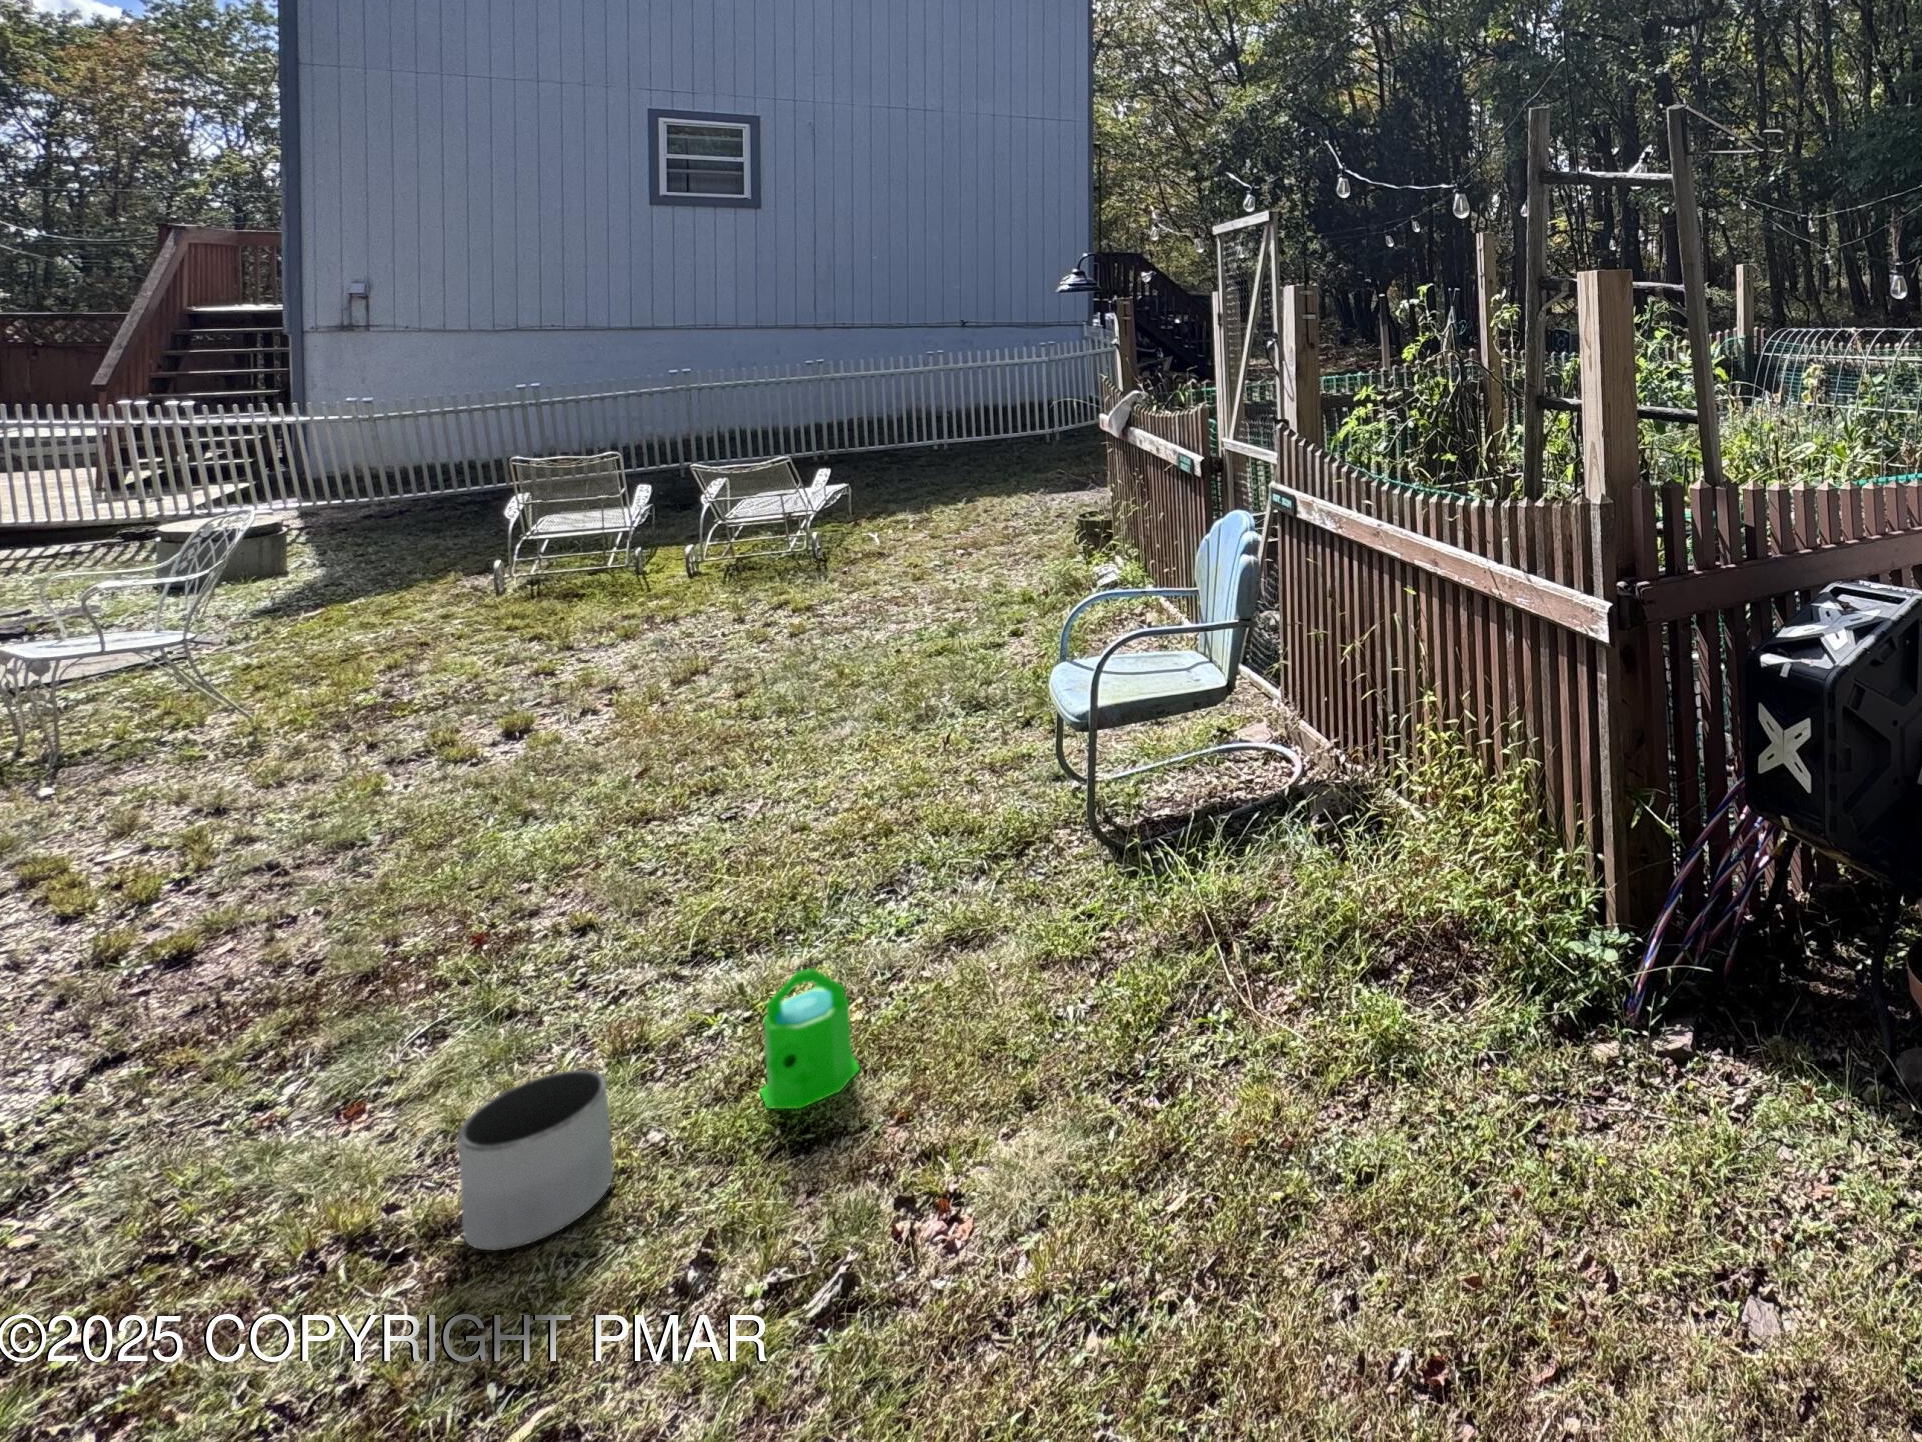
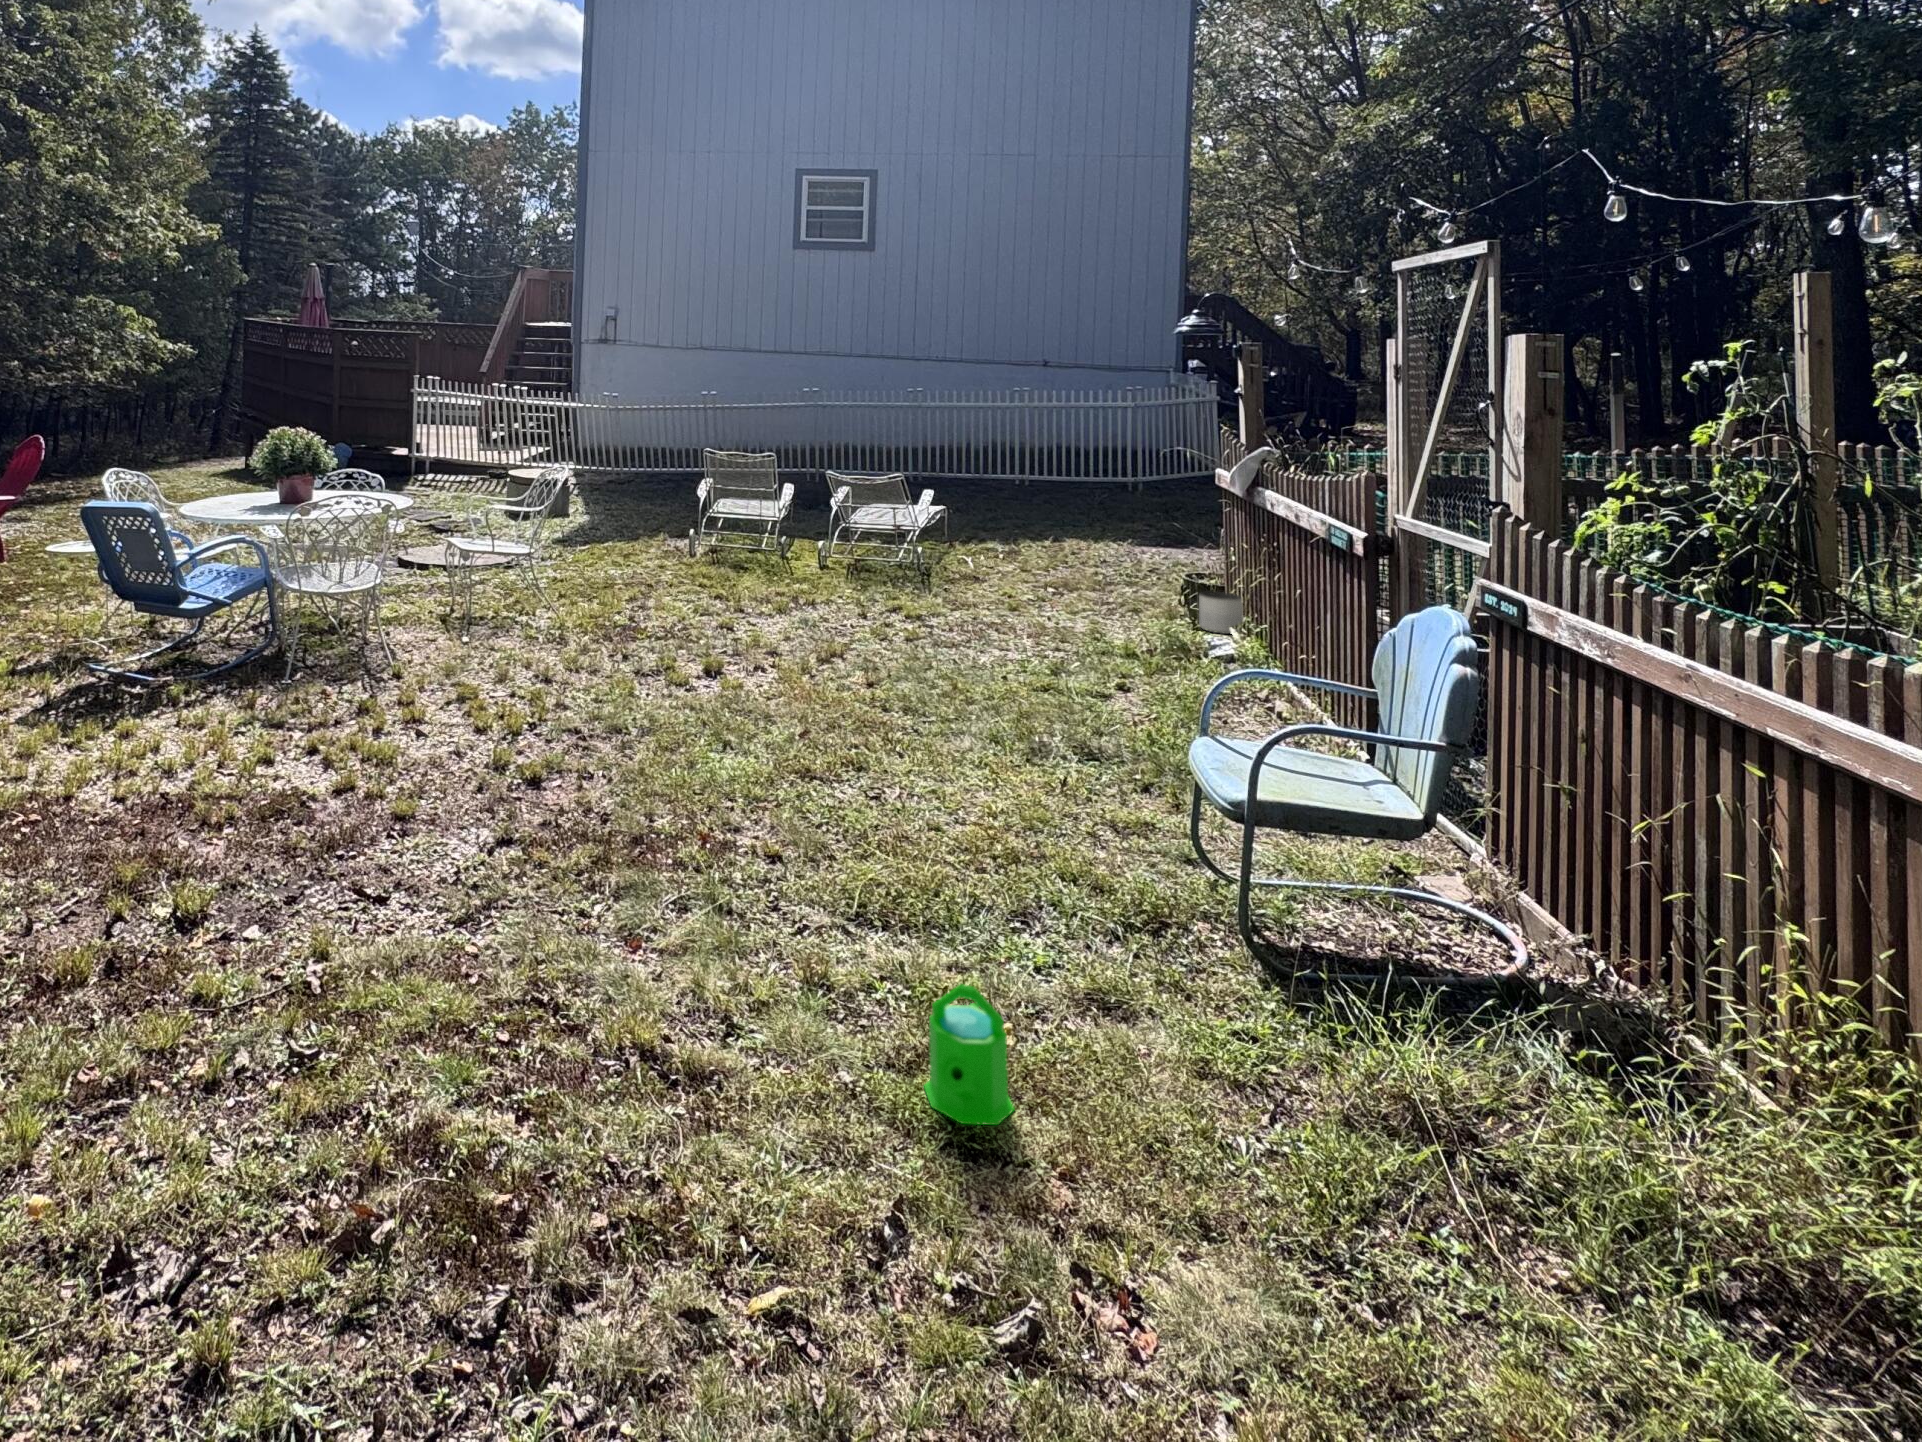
planter: present [458,1070,613,1250] -> present [1199,592,1243,634]

